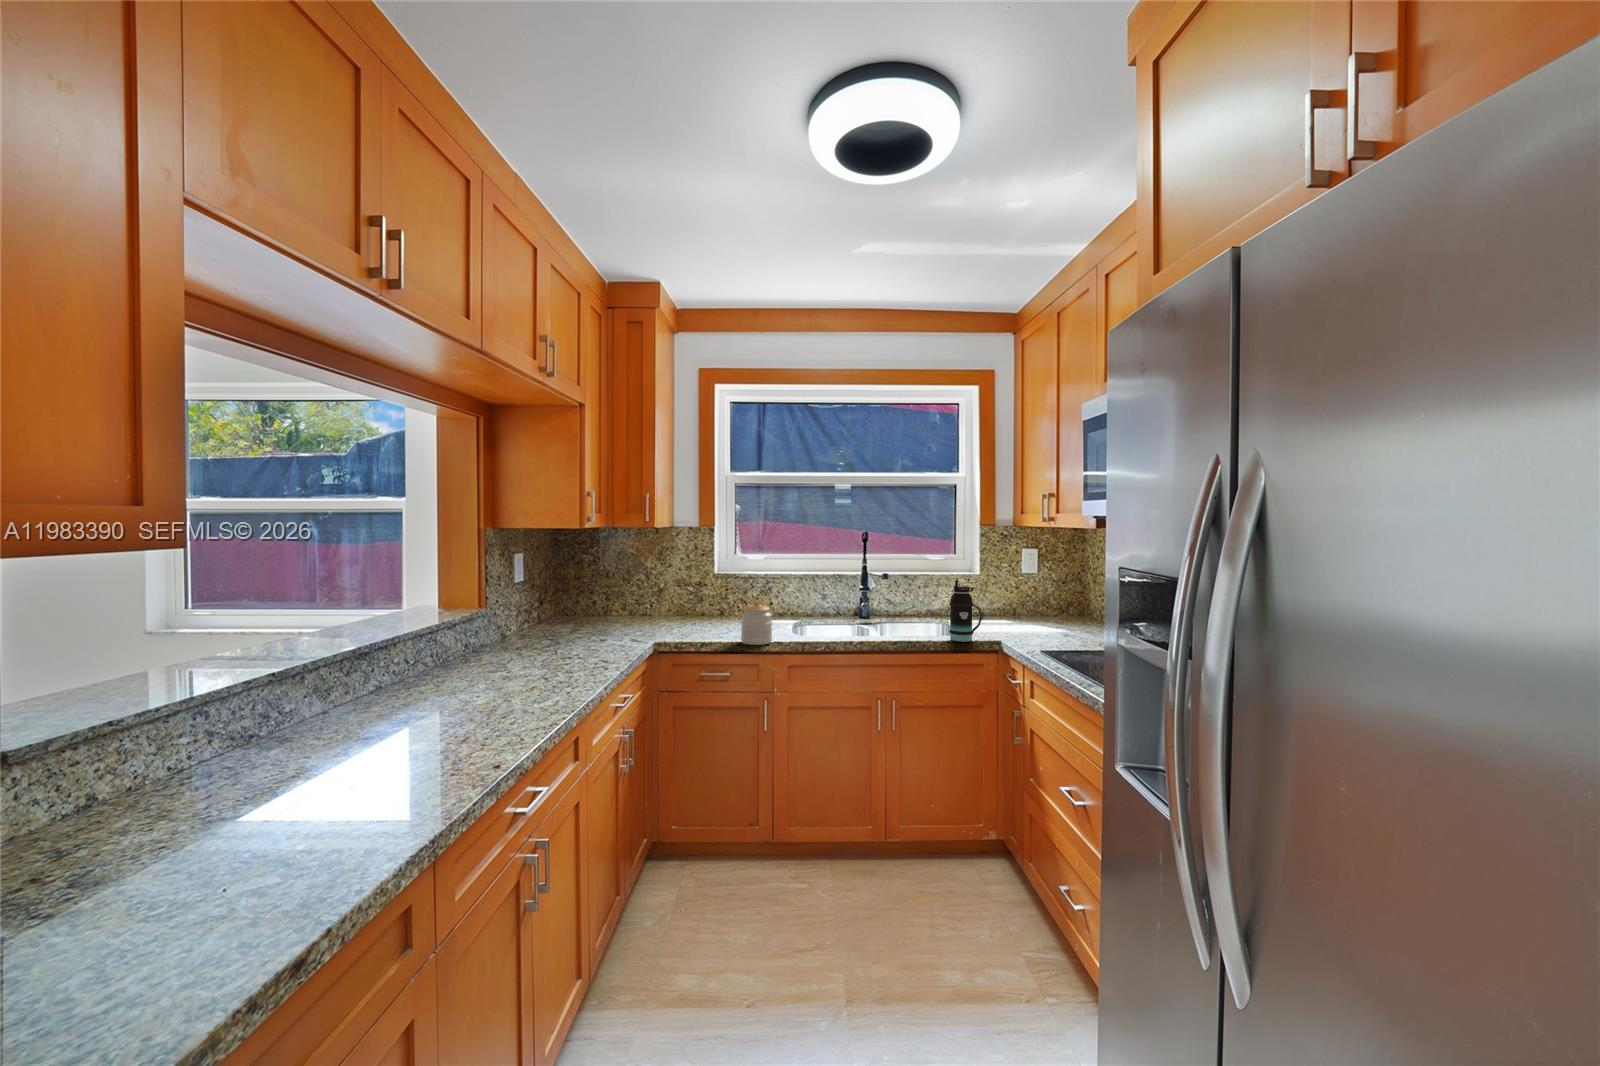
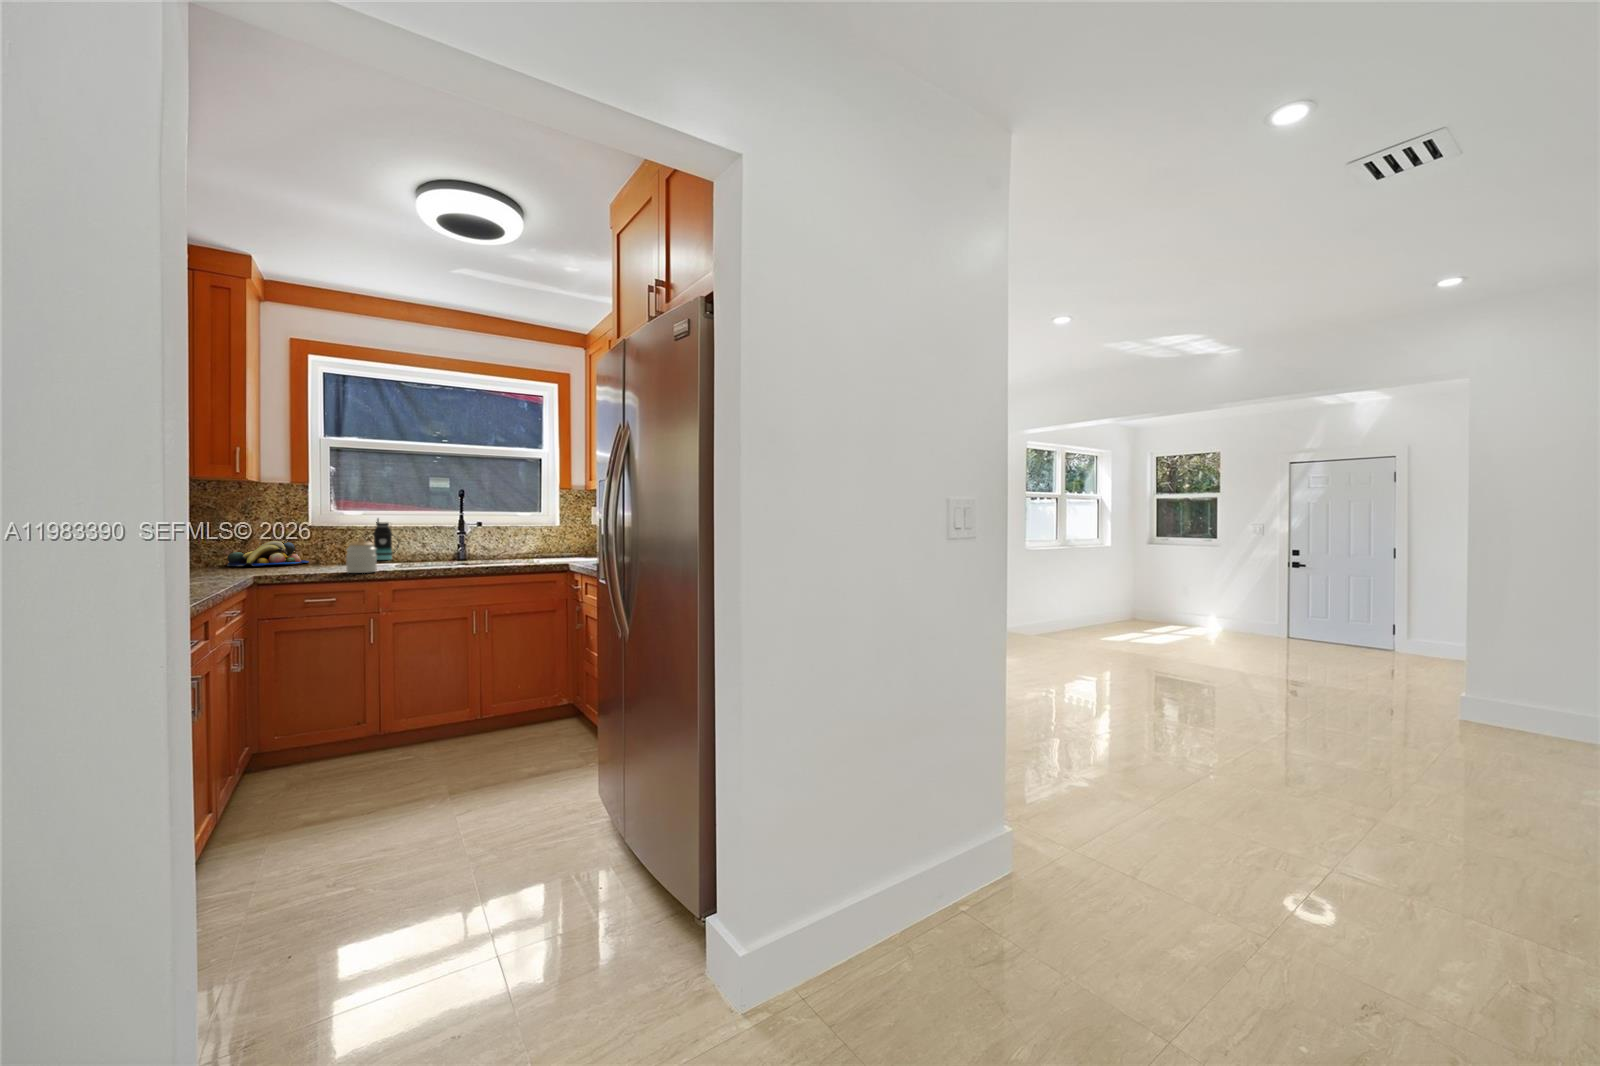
bottle: present [949,580,982,642] -> present [373,519,400,560]
fruit bowl: none [643,589,714,620] -> present [227,541,309,566]

